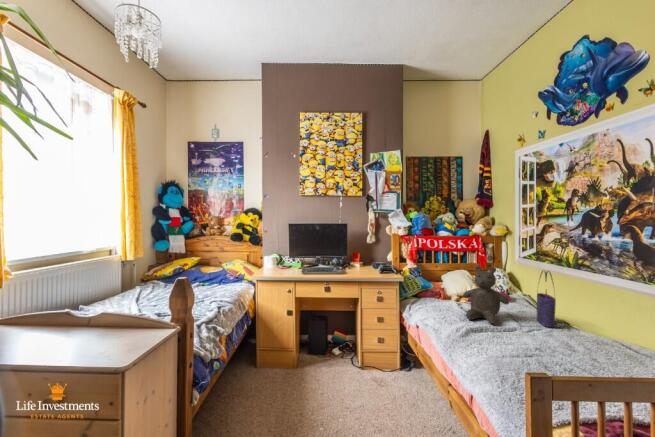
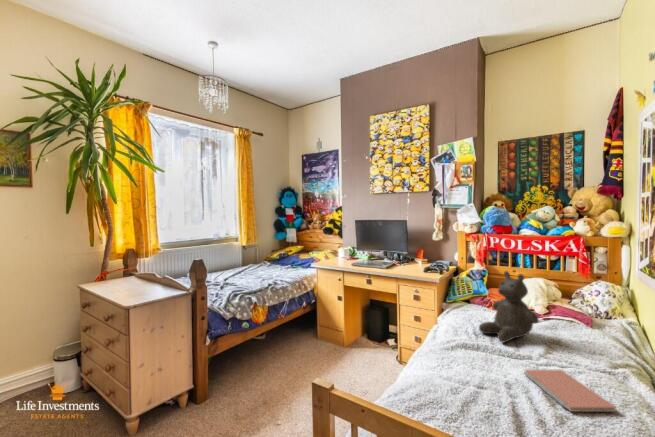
tote bag: present [537,271,556,327] -> none [582,284,606,366]
notebook: none [541,335,614,364] -> present [524,370,616,412]

